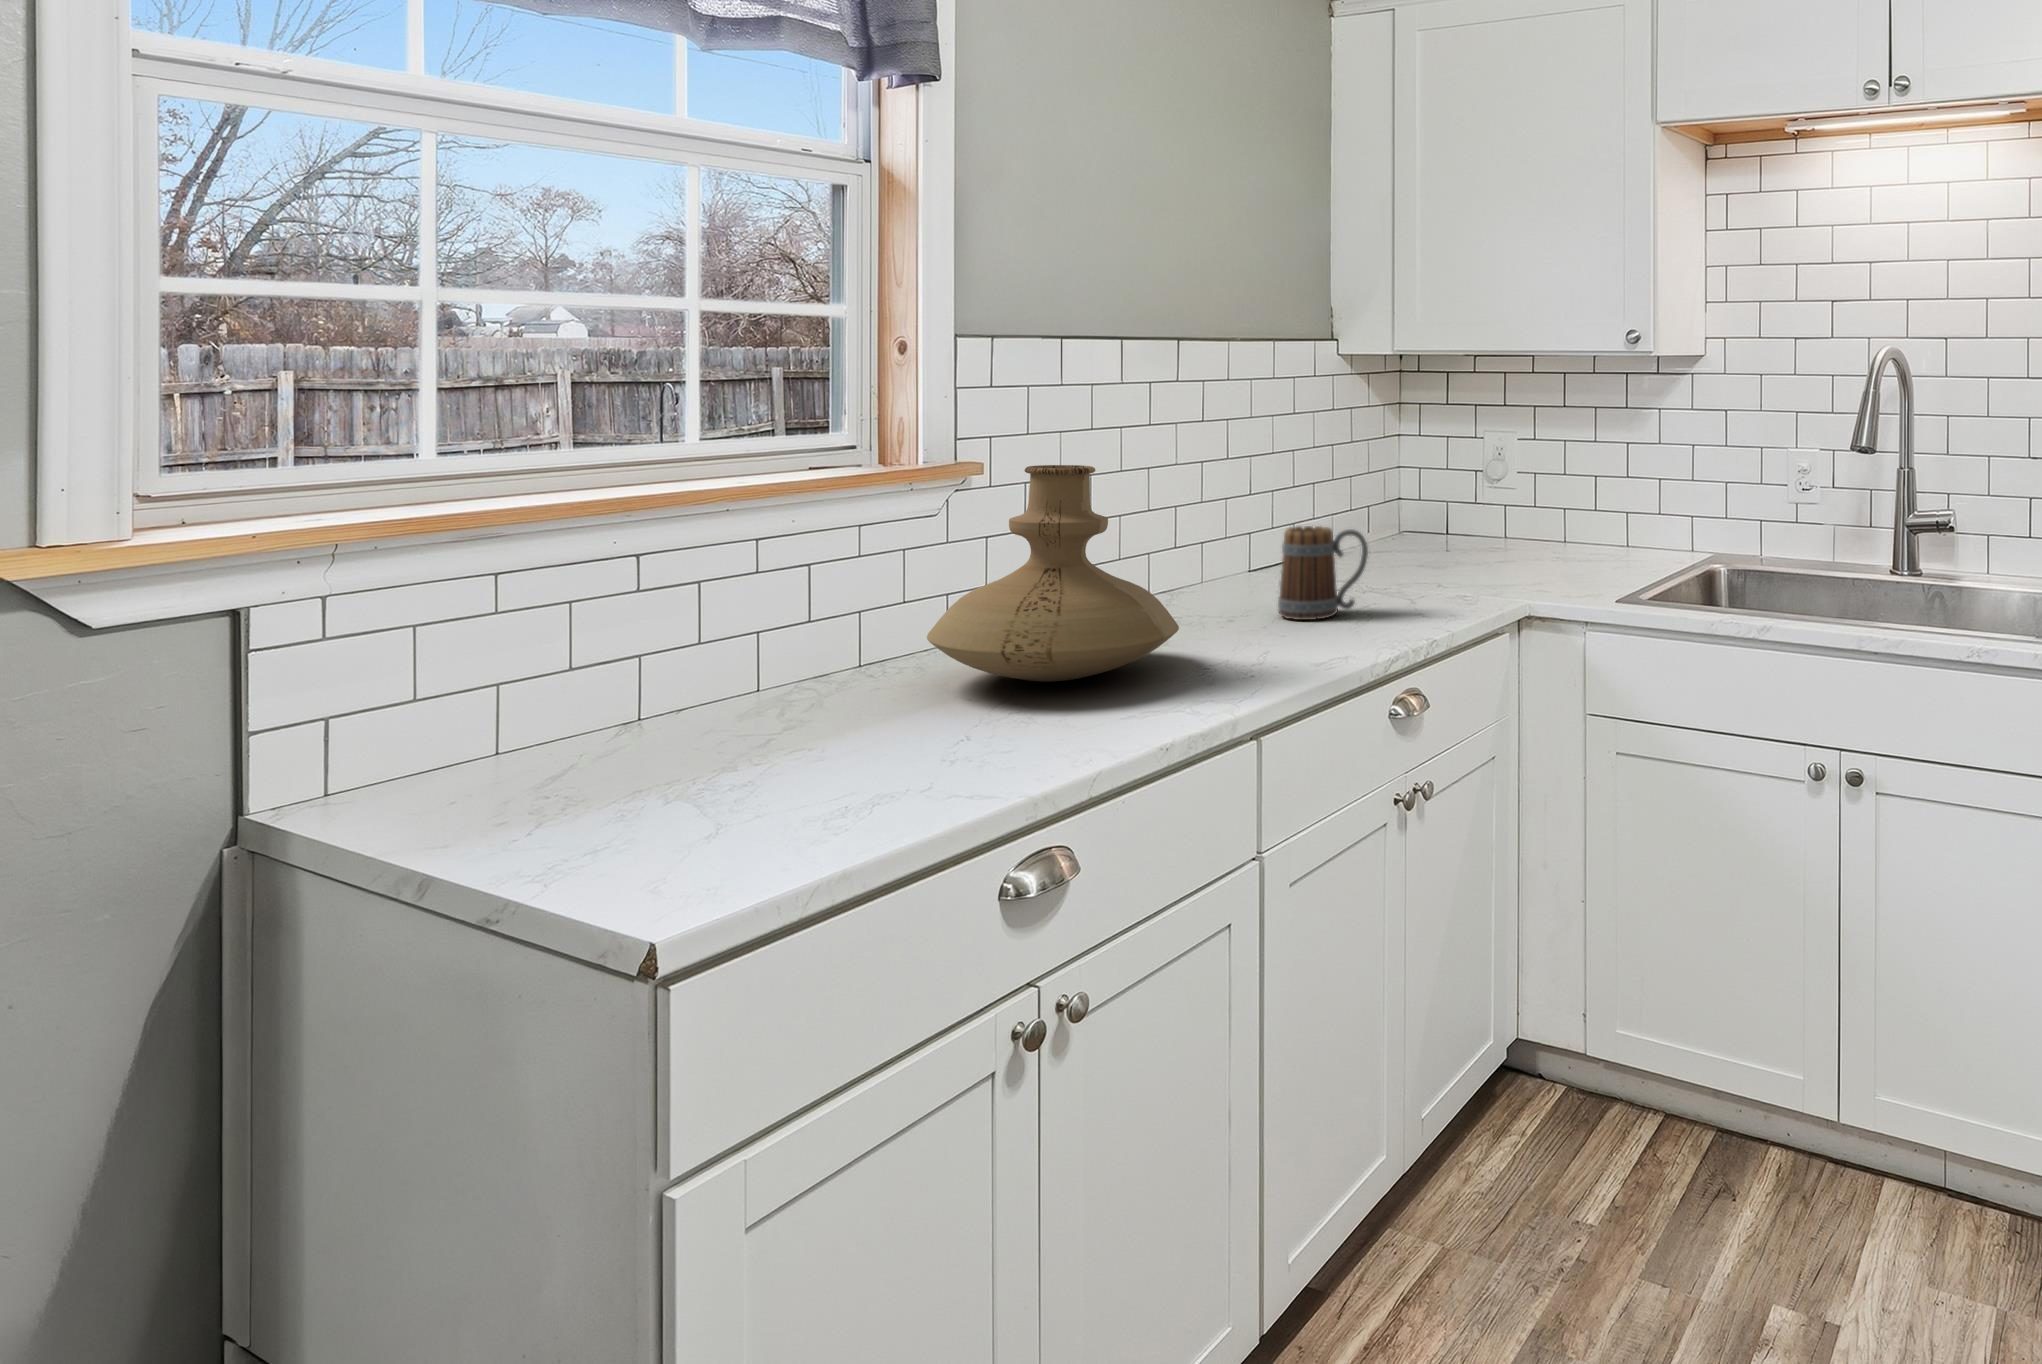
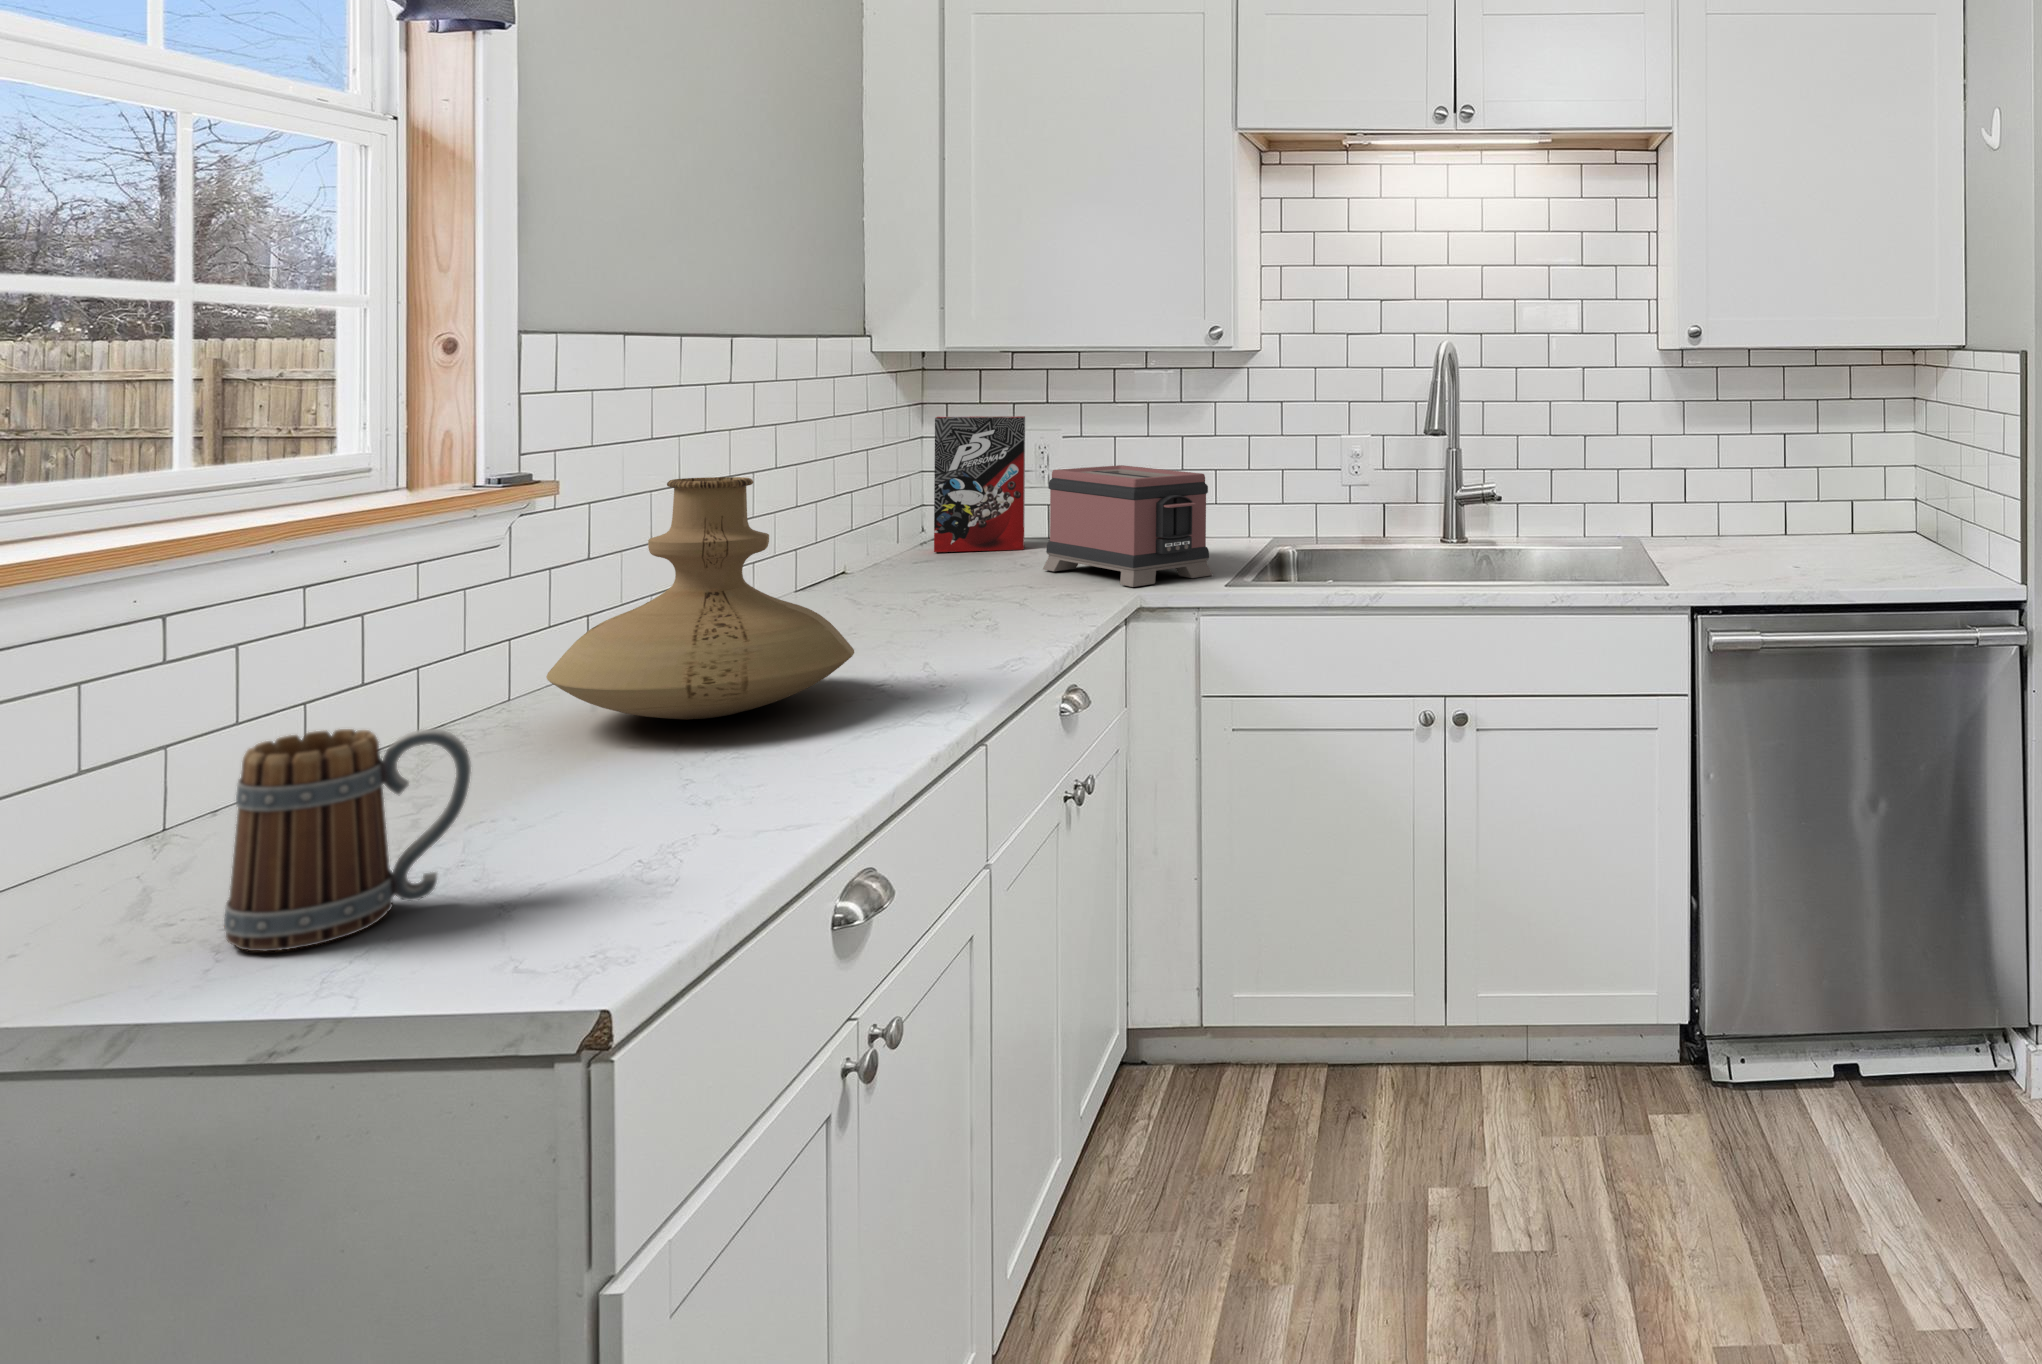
cereal box: none [1402,417,1485,546] -> present [934,416,1025,552]
toaster: none [1471,468,1620,591] -> present [1043,465,1212,587]
mug: present [1278,526,1368,620] -> present [224,729,471,951]

